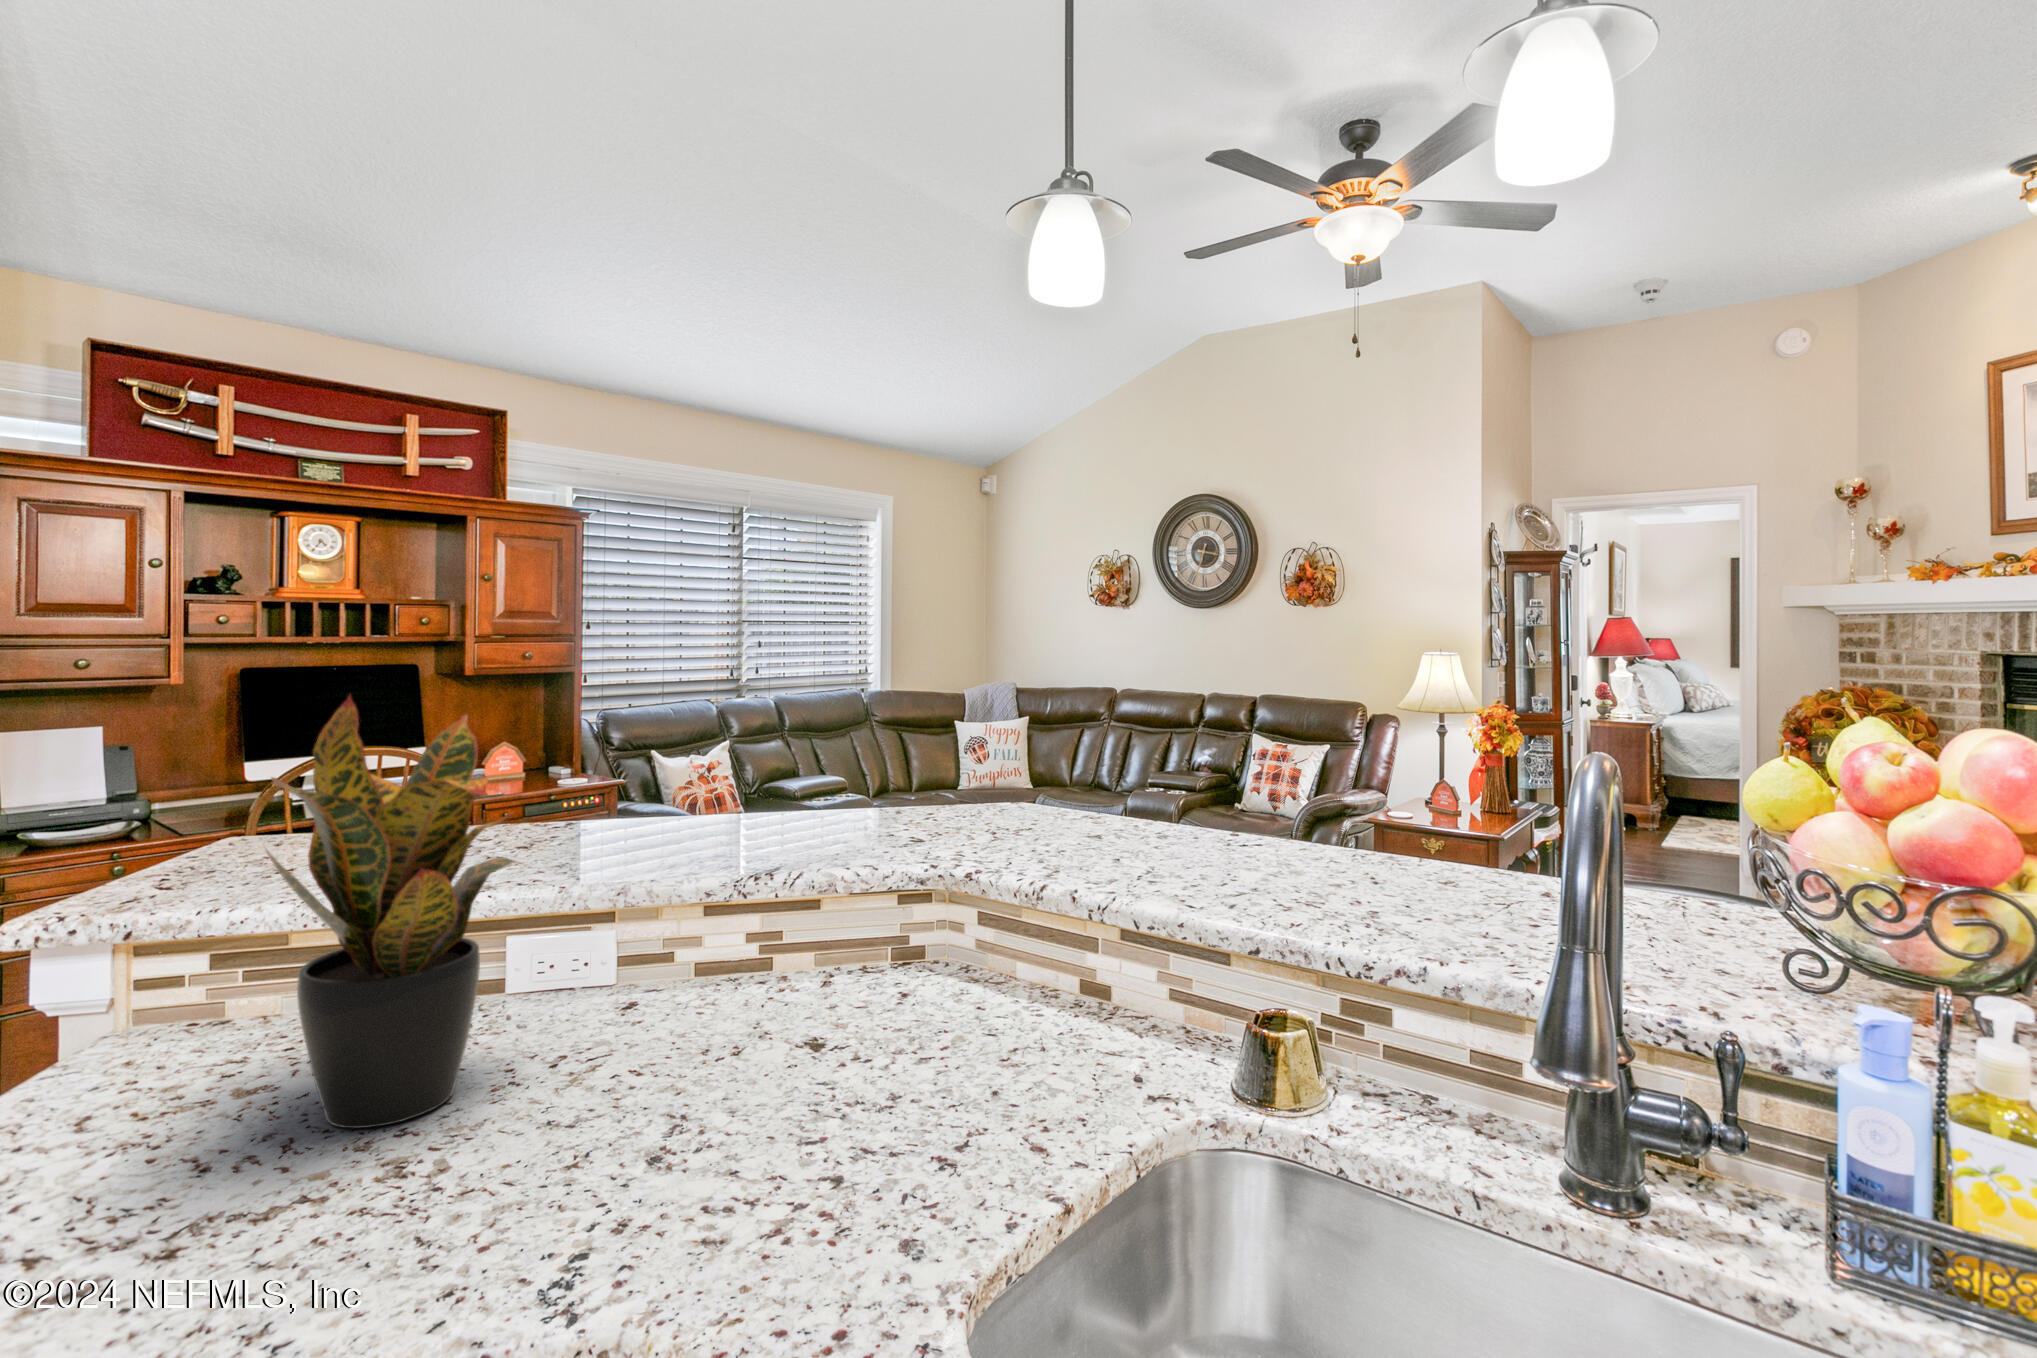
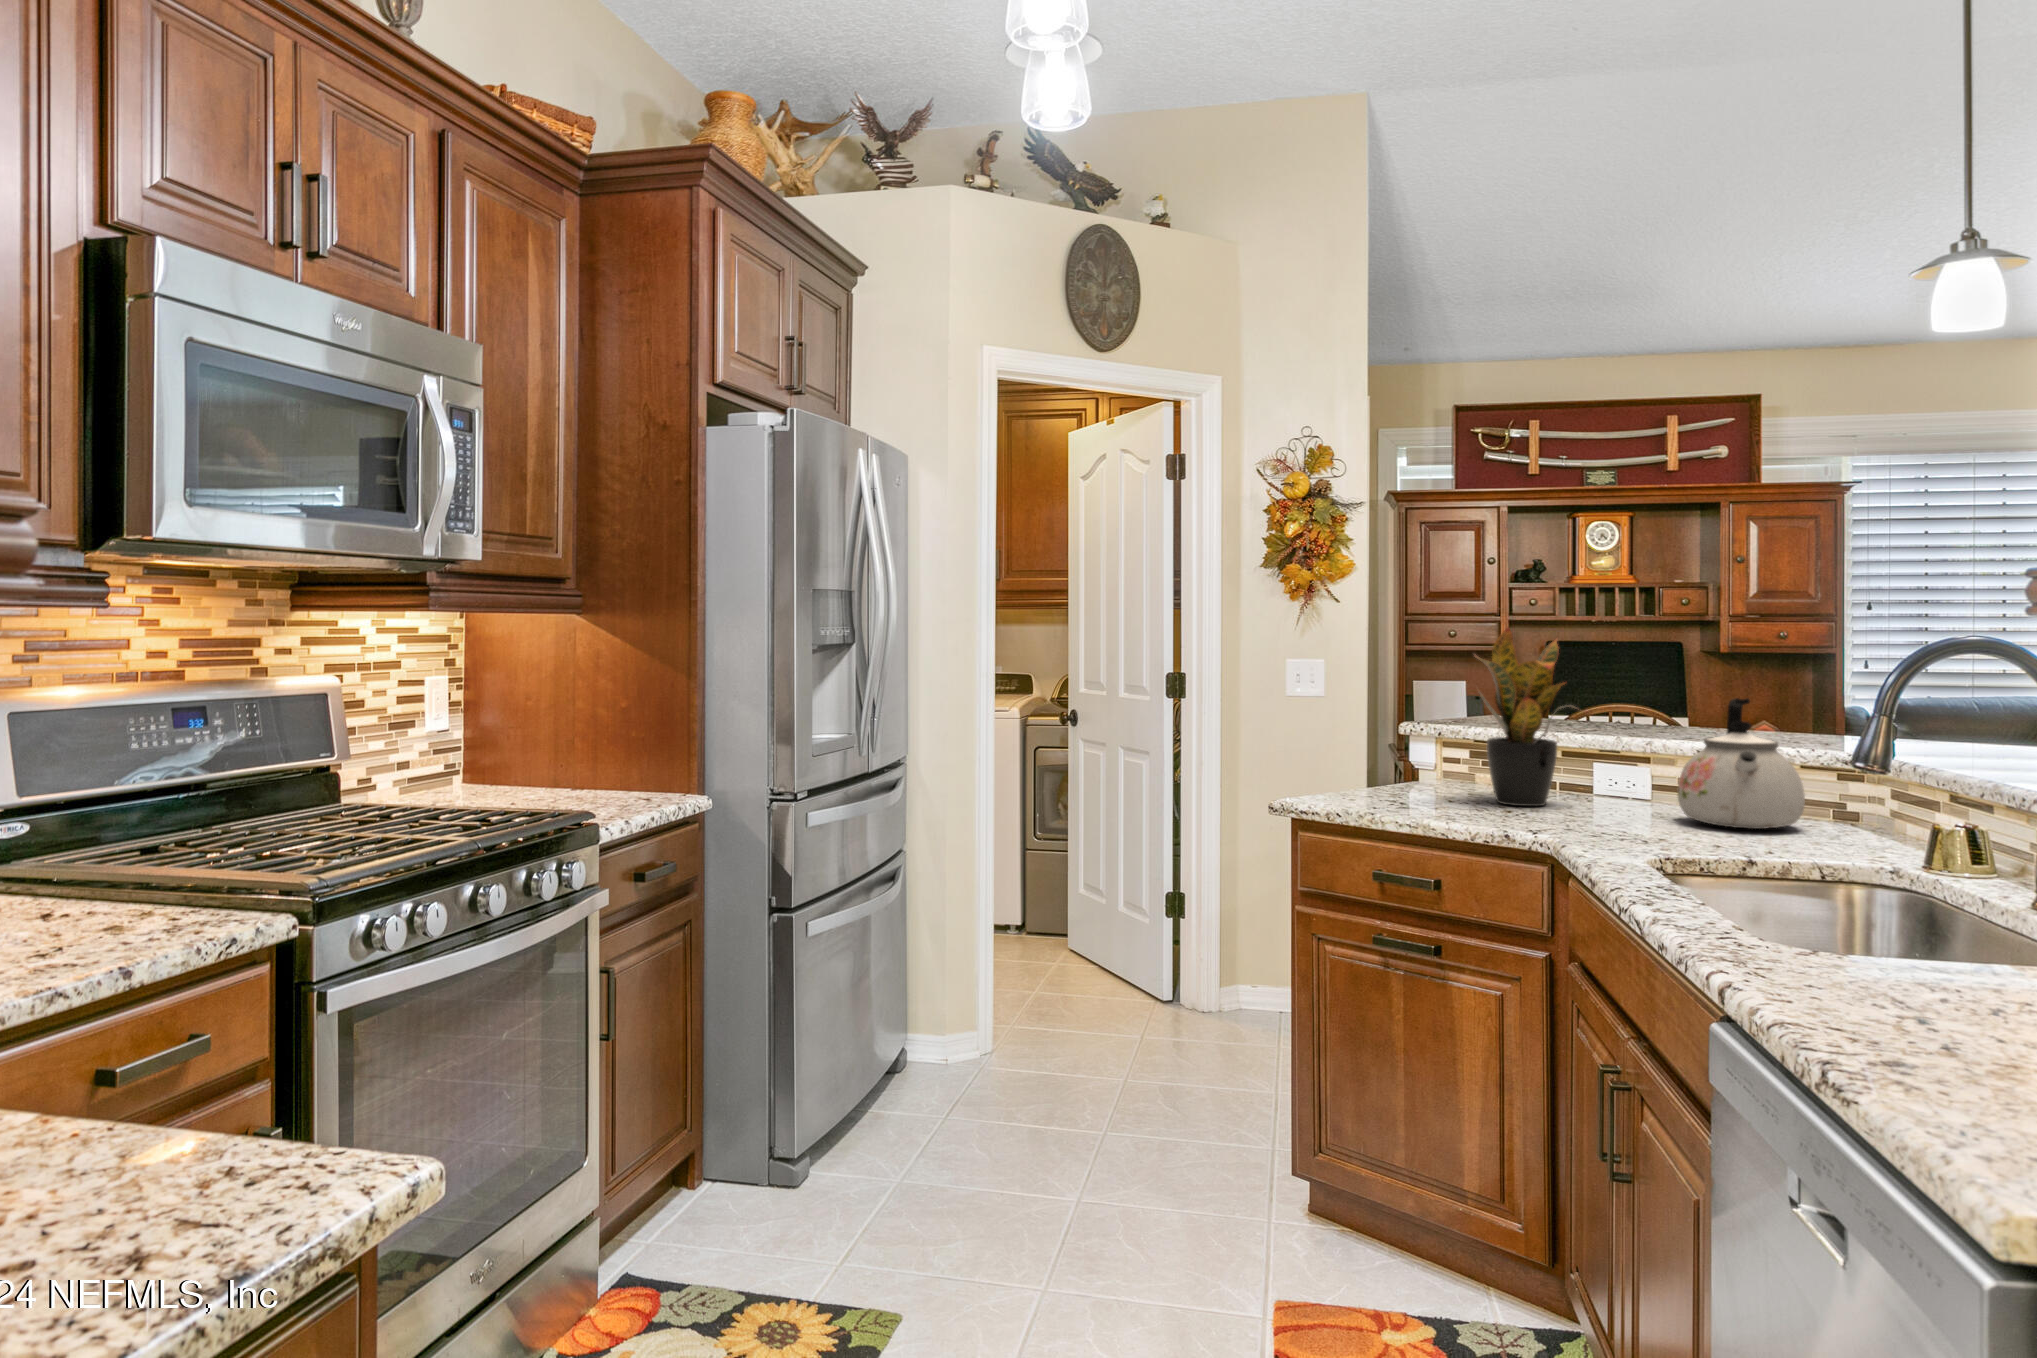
kettle: none [735,811,931,1059] -> present [1678,698,1805,829]

